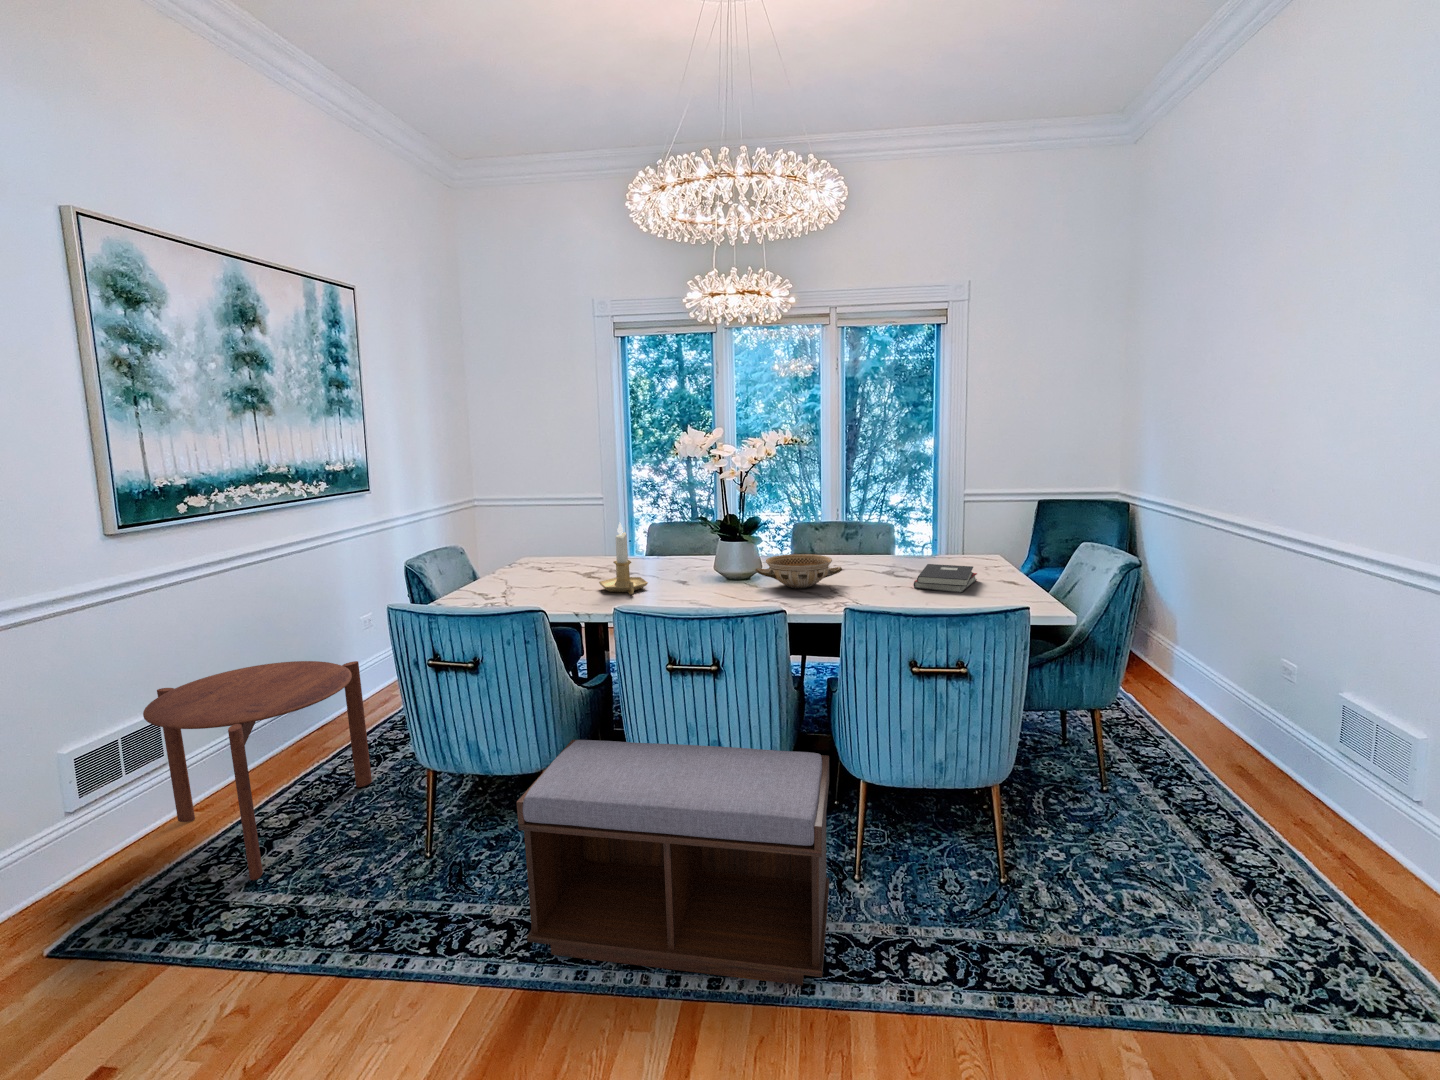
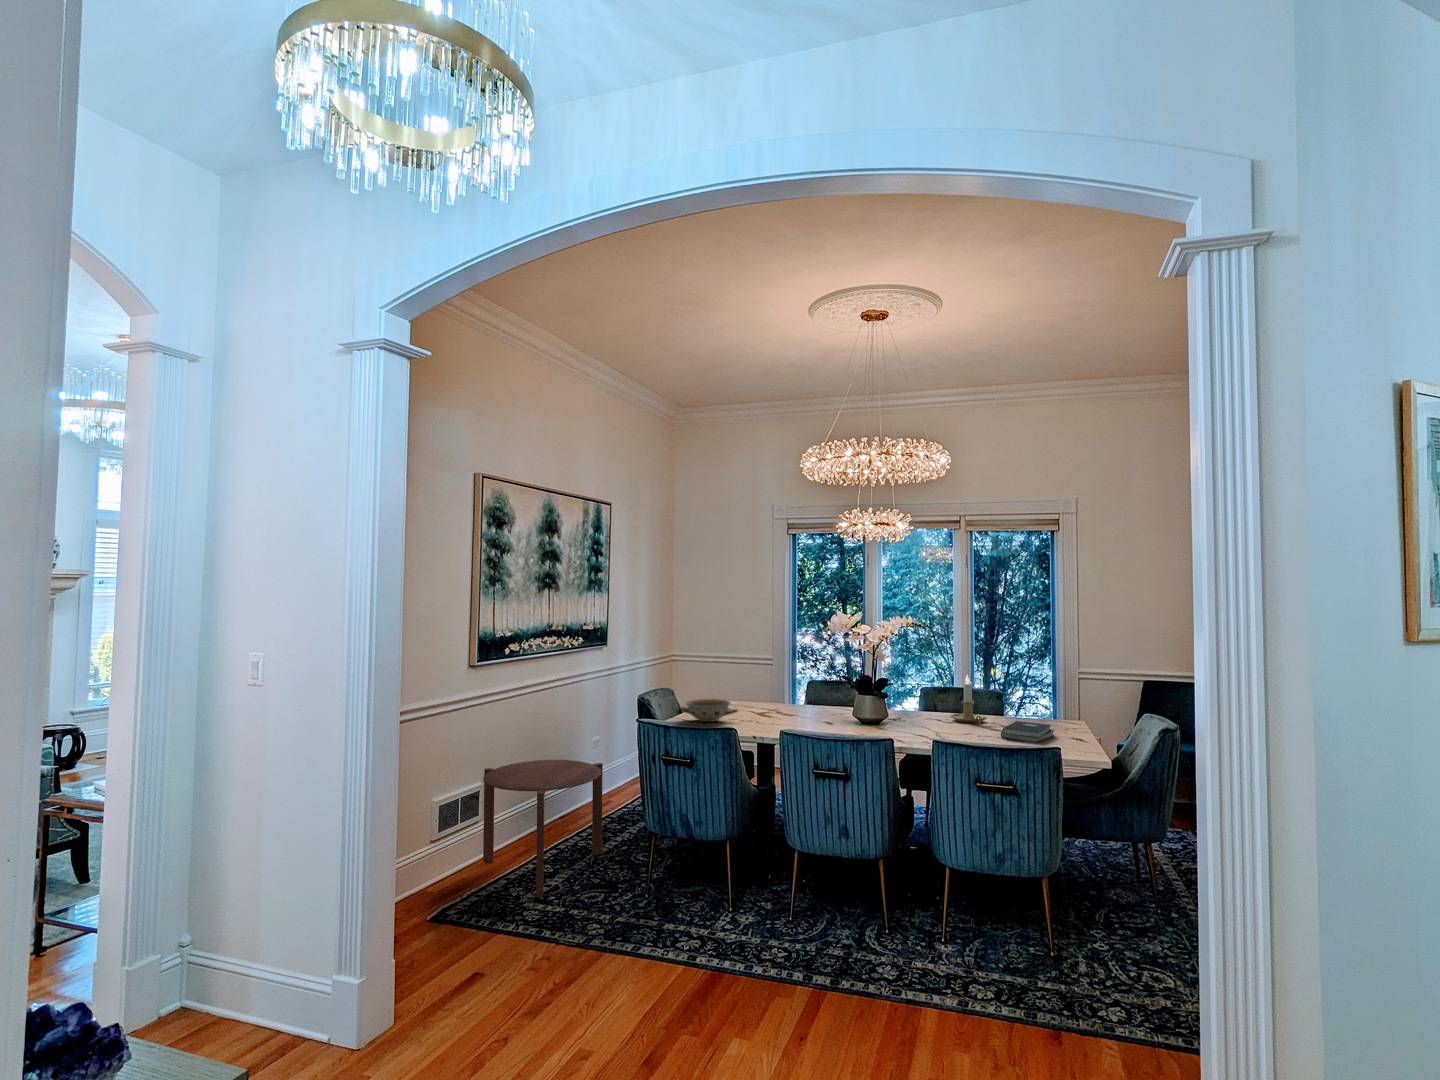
candlestick: present [599,523,648,595] -> present [950,675,986,725]
ceramic bowl: present [755,554,842,588] -> present [679,699,738,722]
bench: present [517,740,829,985] -> none [715,818,920,990]

